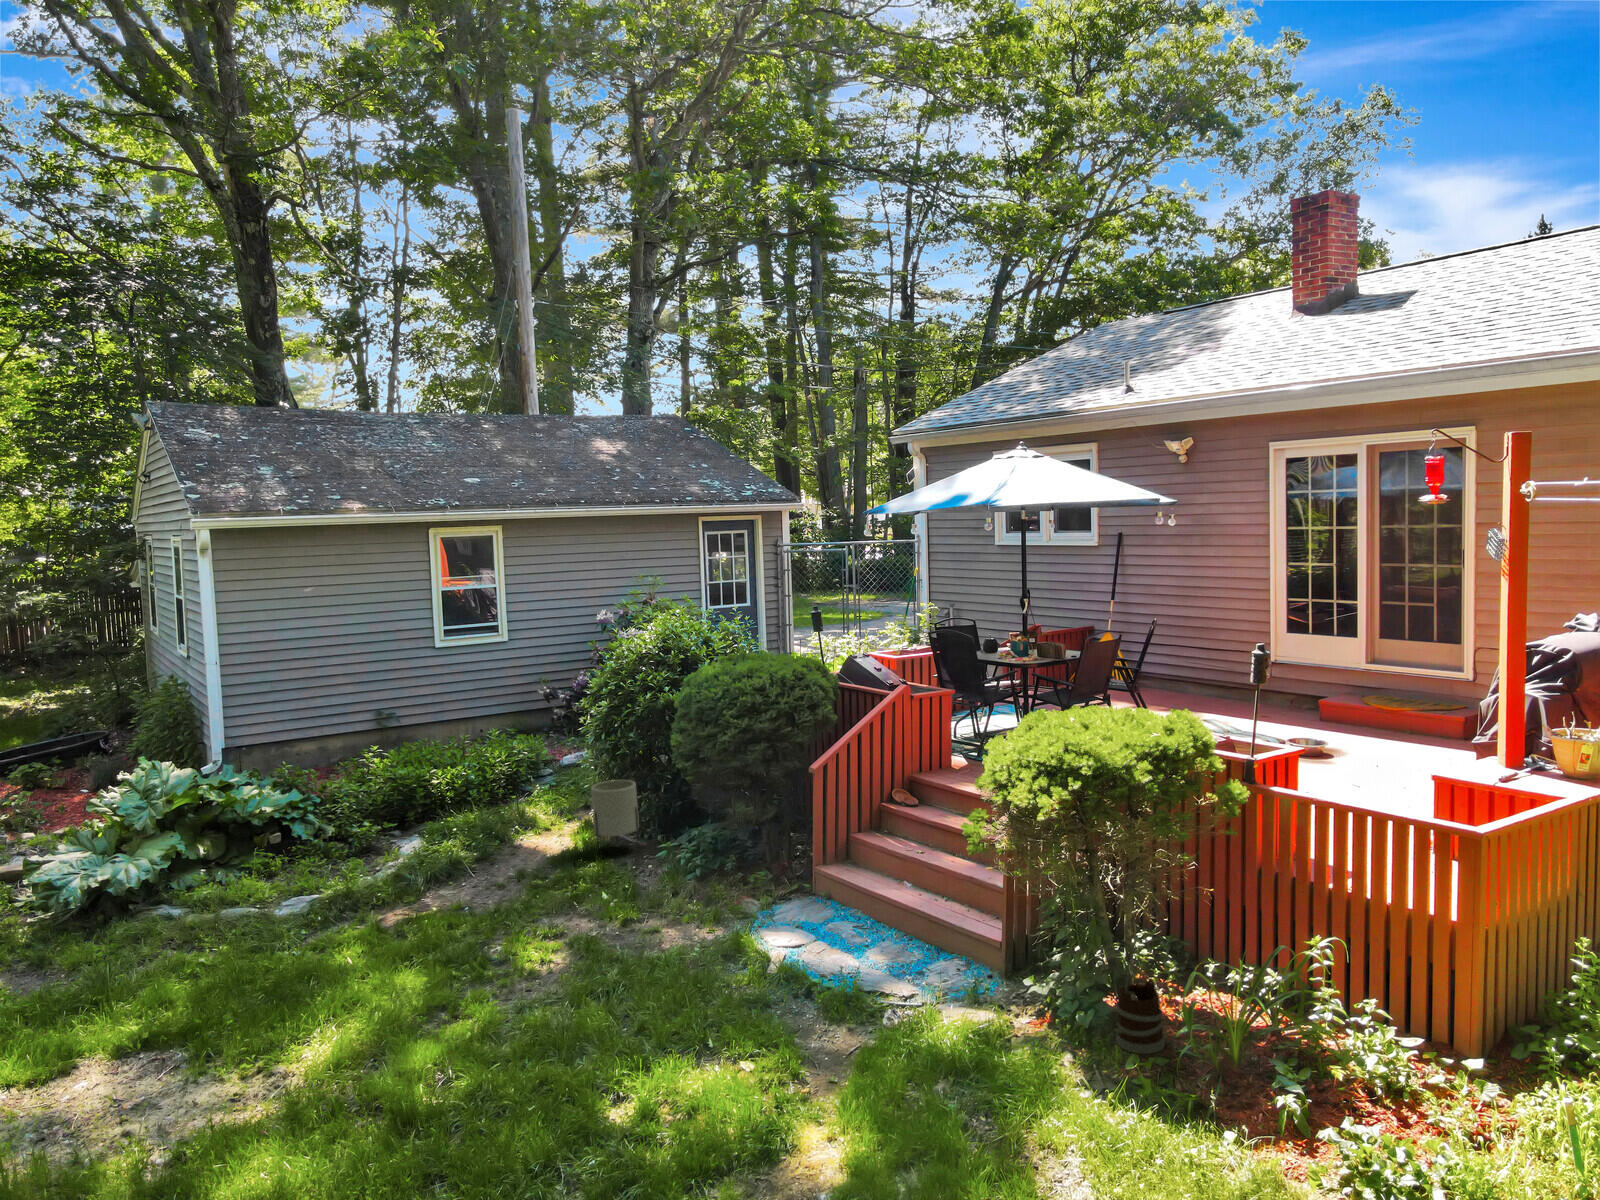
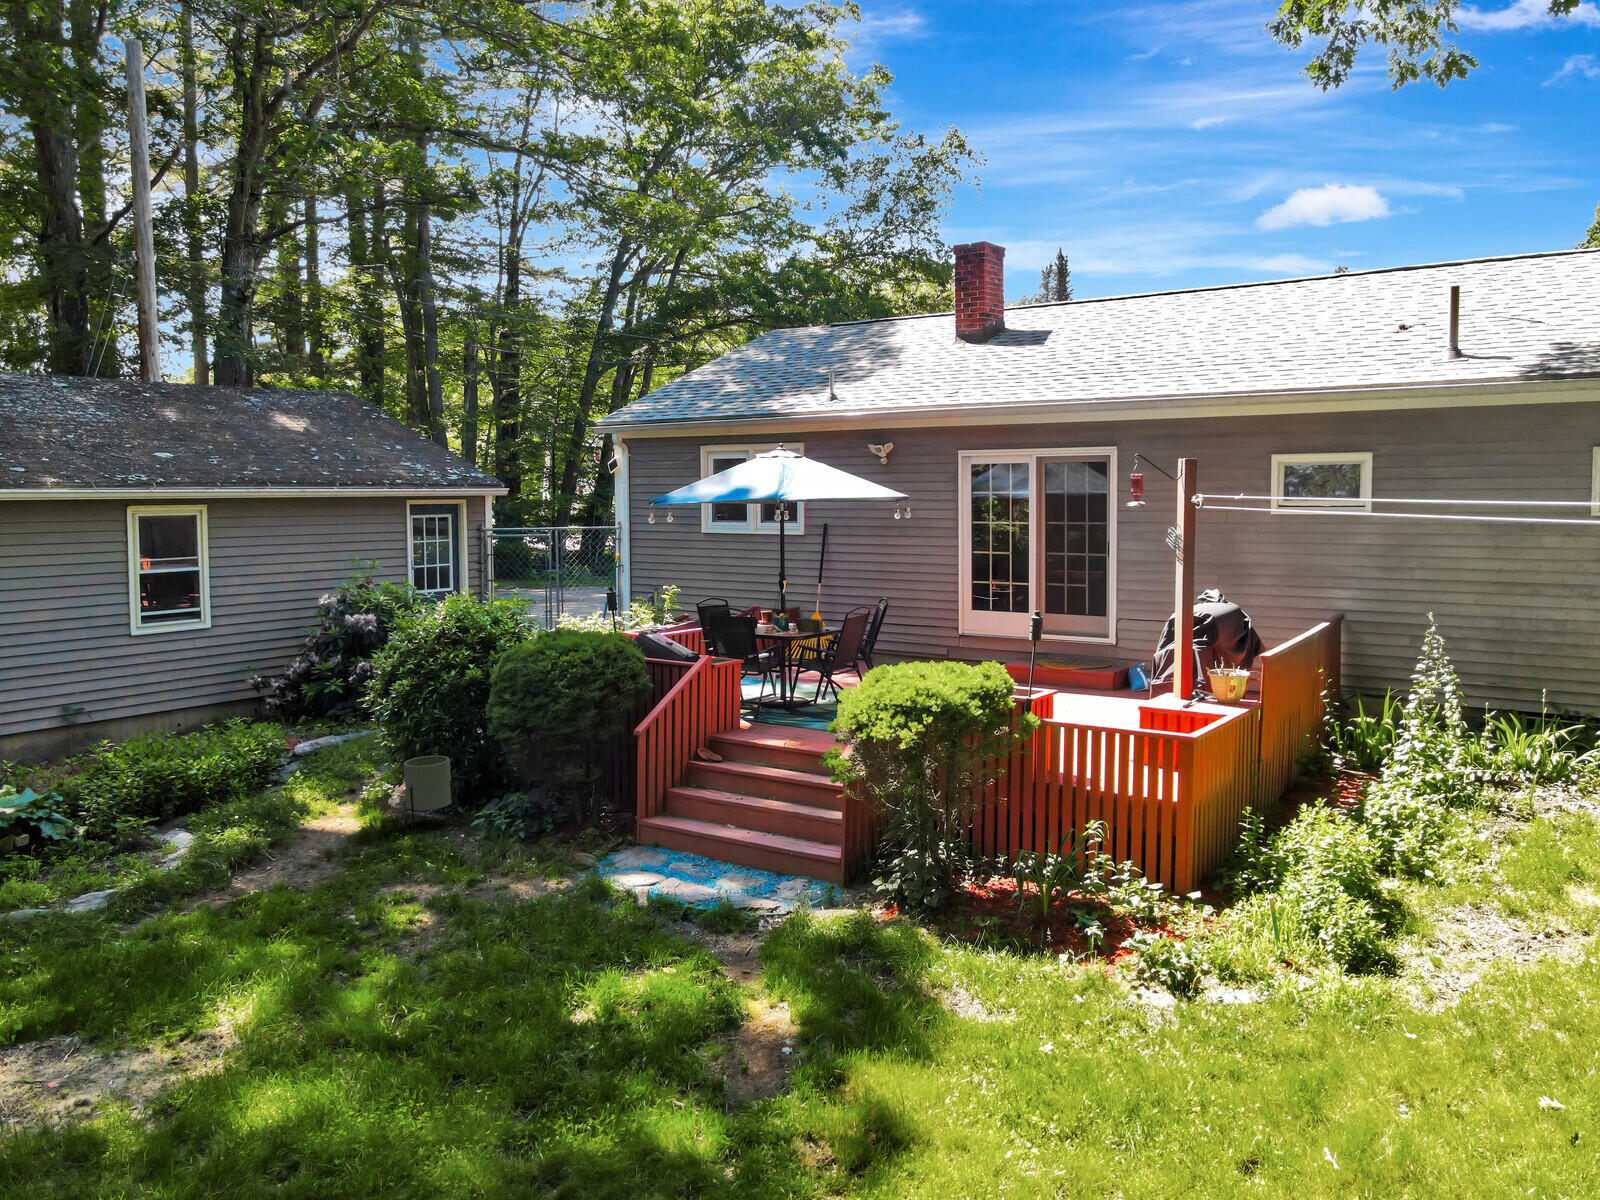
wooden bucket: present [1116,960,1165,1054] -> none [952,852,989,923]

